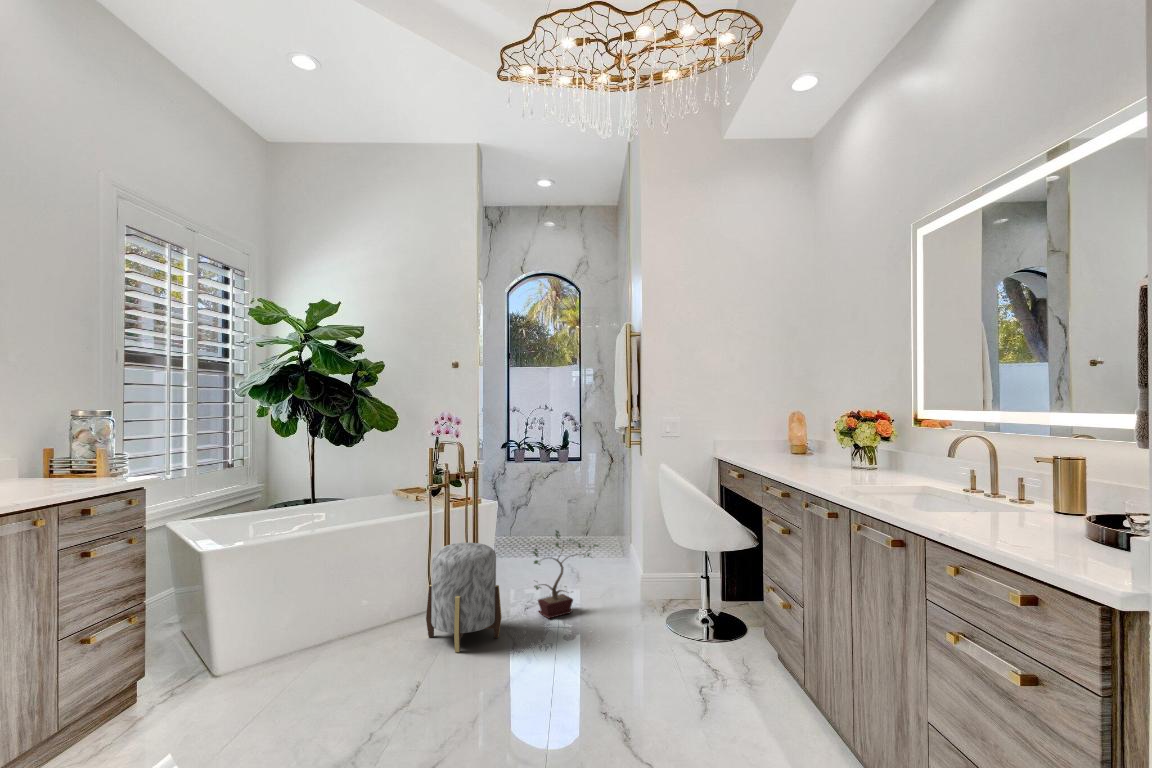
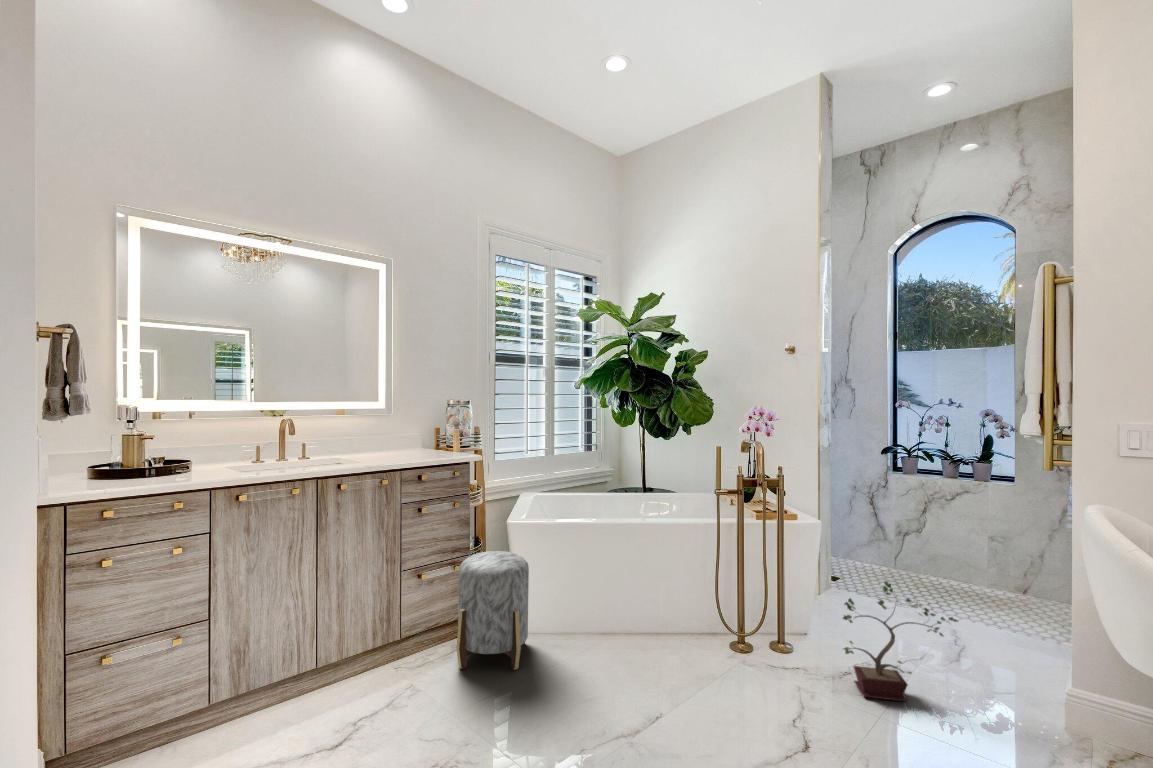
stool: present [426,543,502,652] -> present [456,551,529,670]

